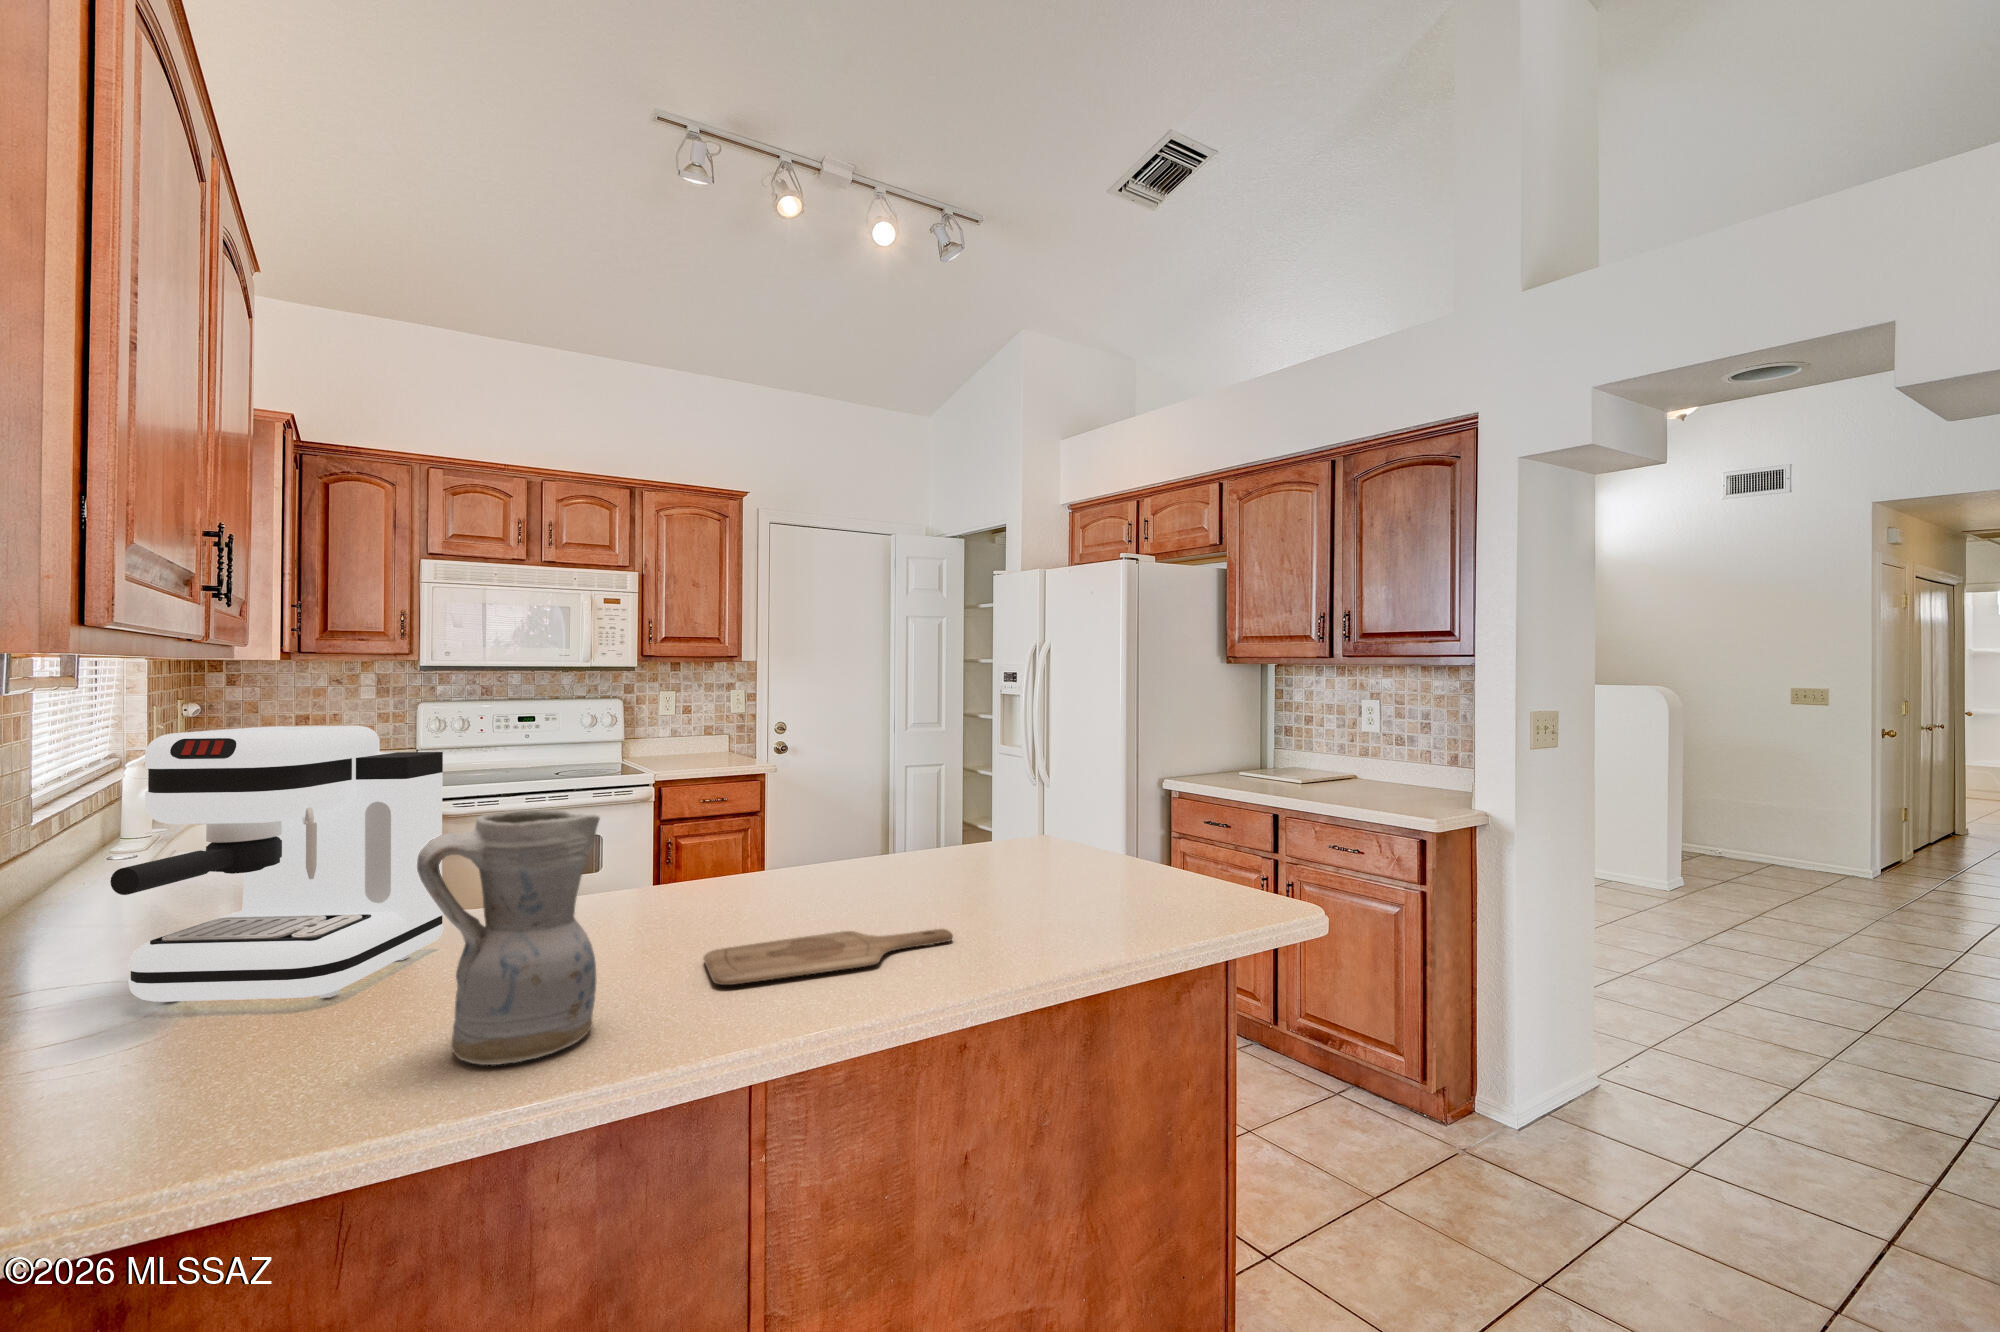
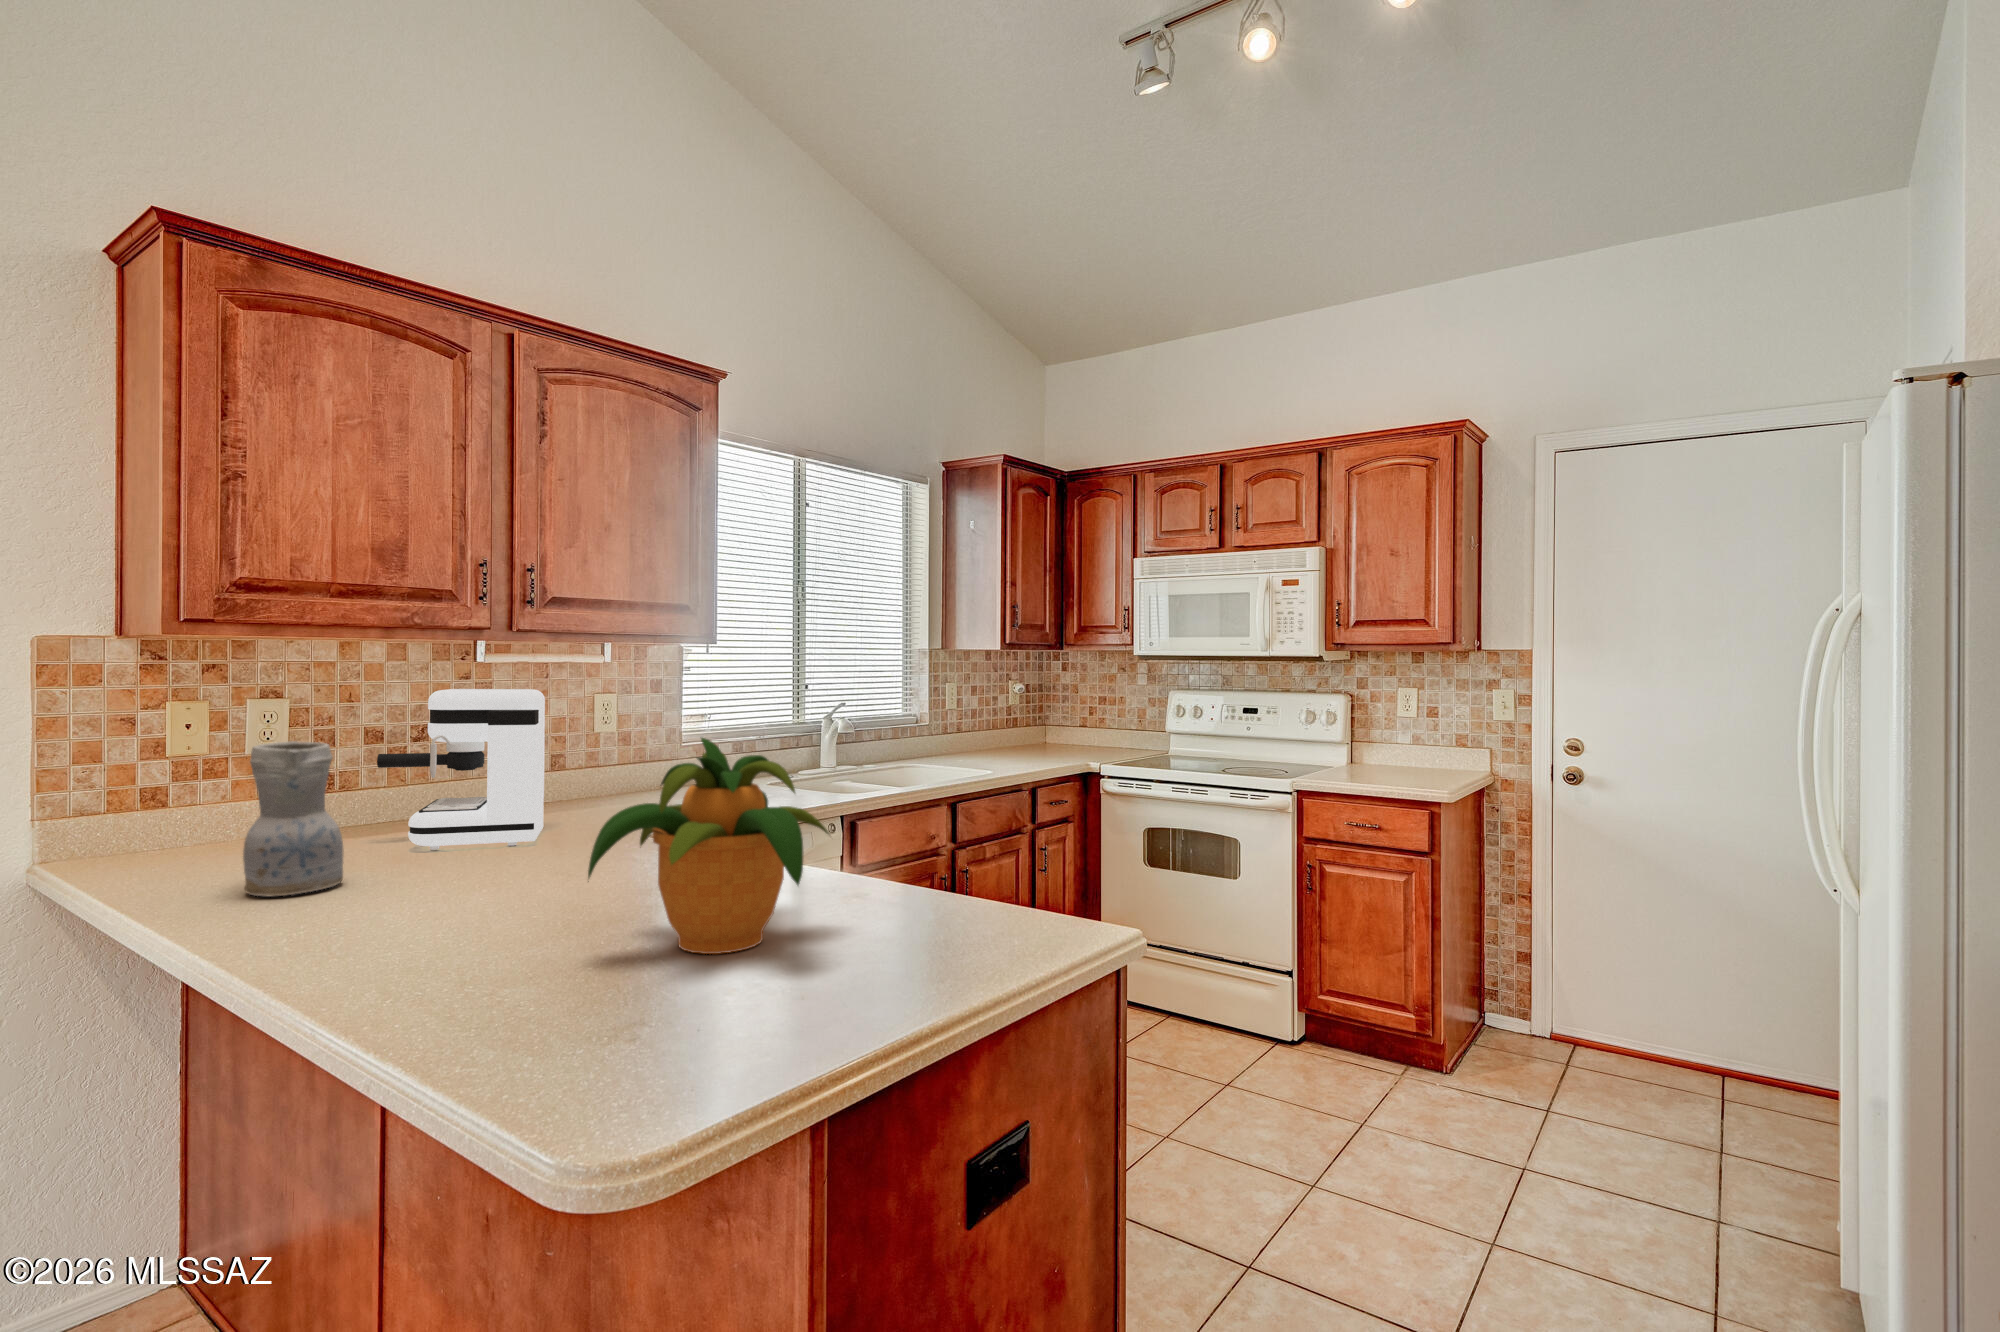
potted plant: none [914,736,1092,890] -> present [588,738,829,954]
cutting board: present [704,929,953,985] -> none [361,886,494,945]

